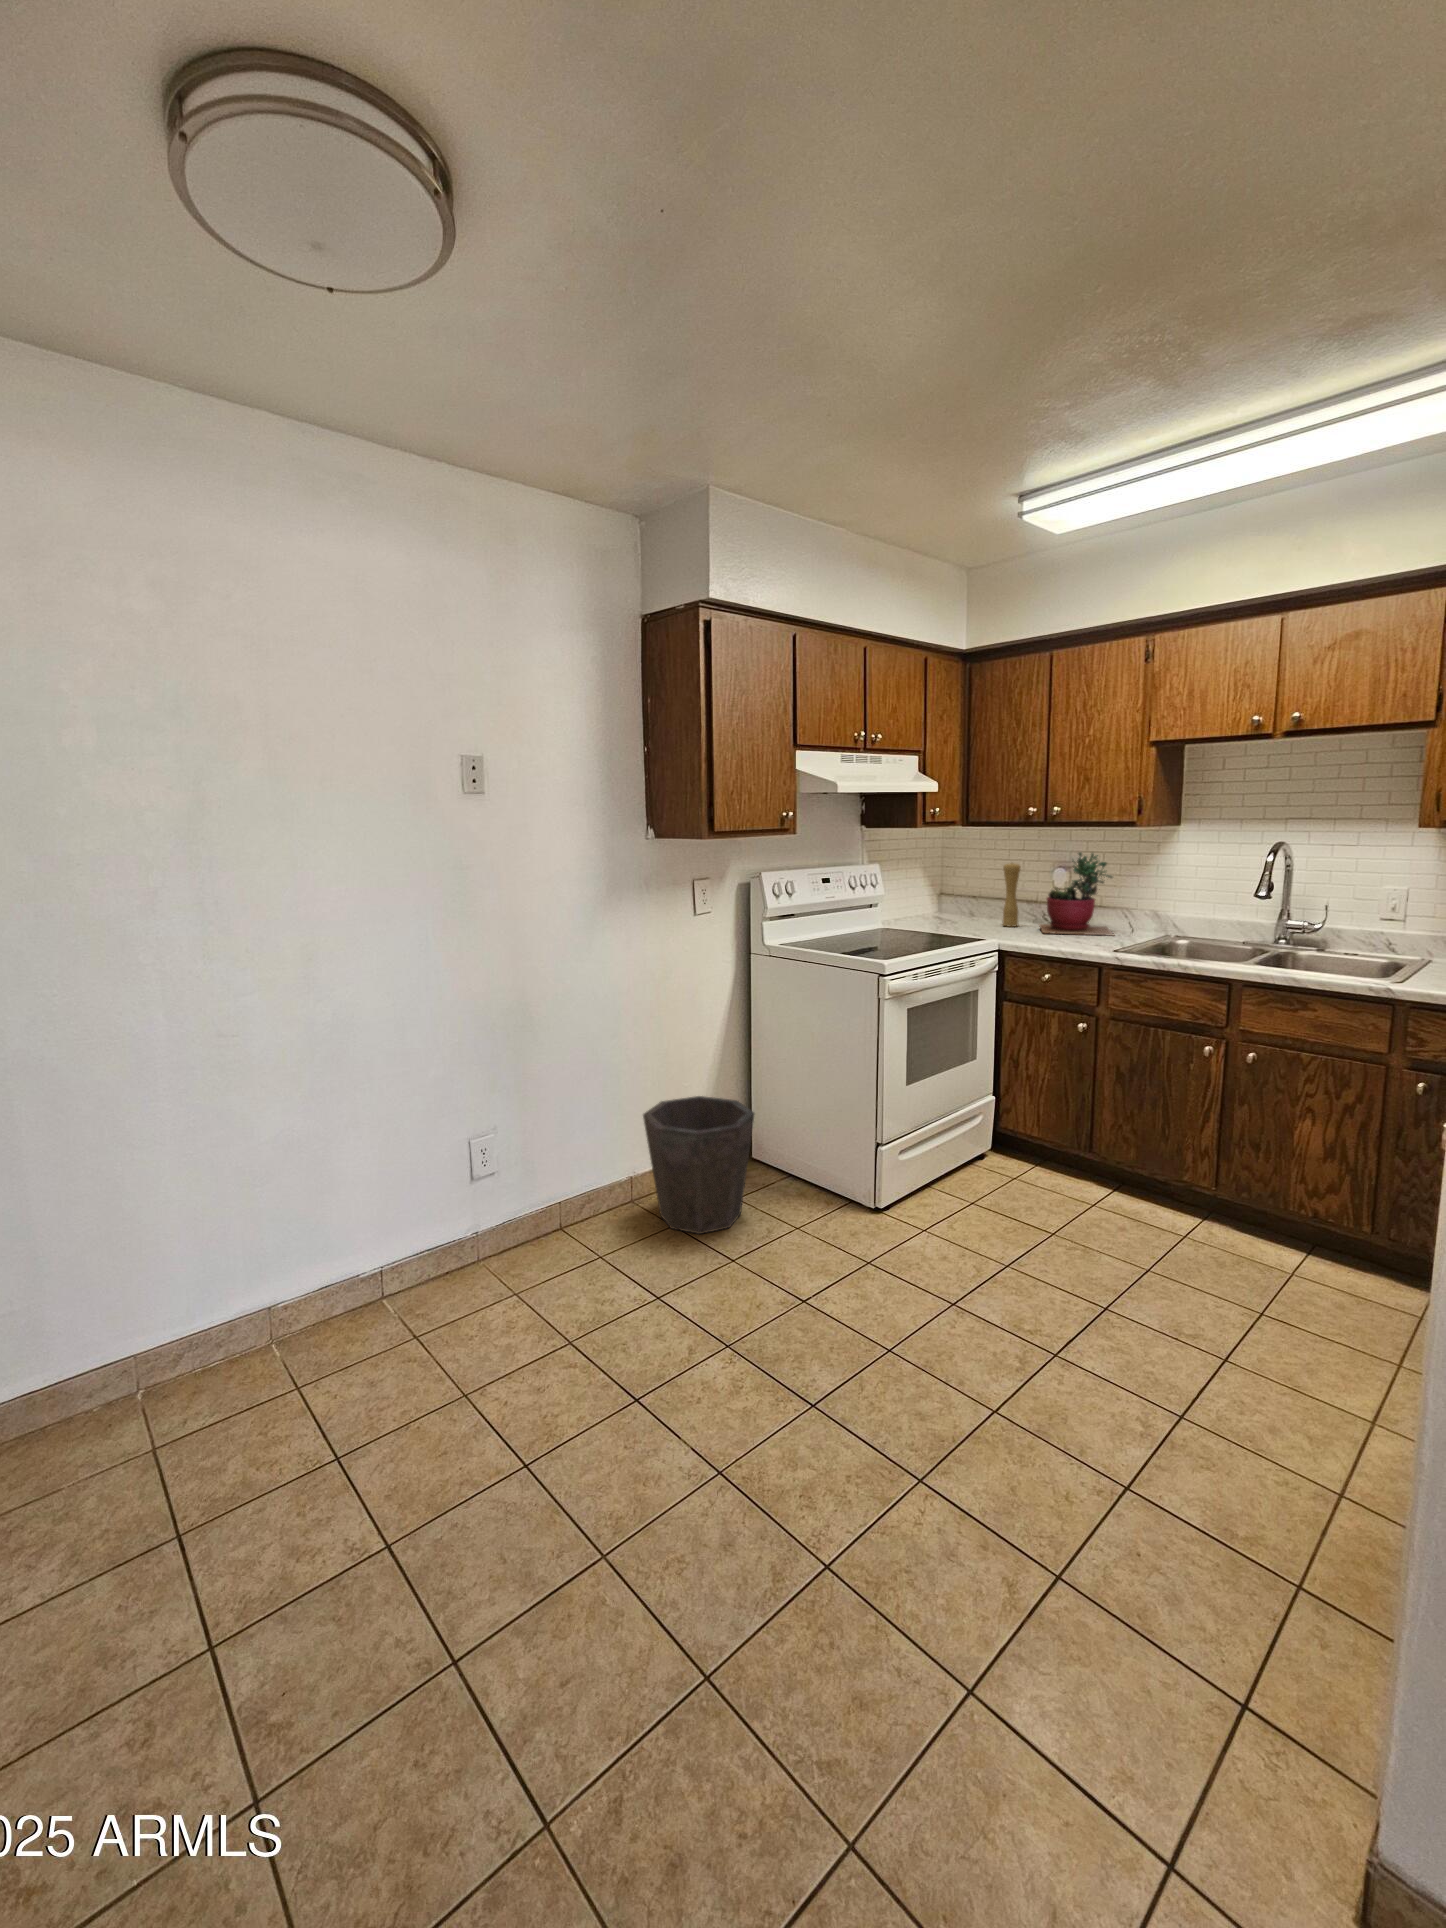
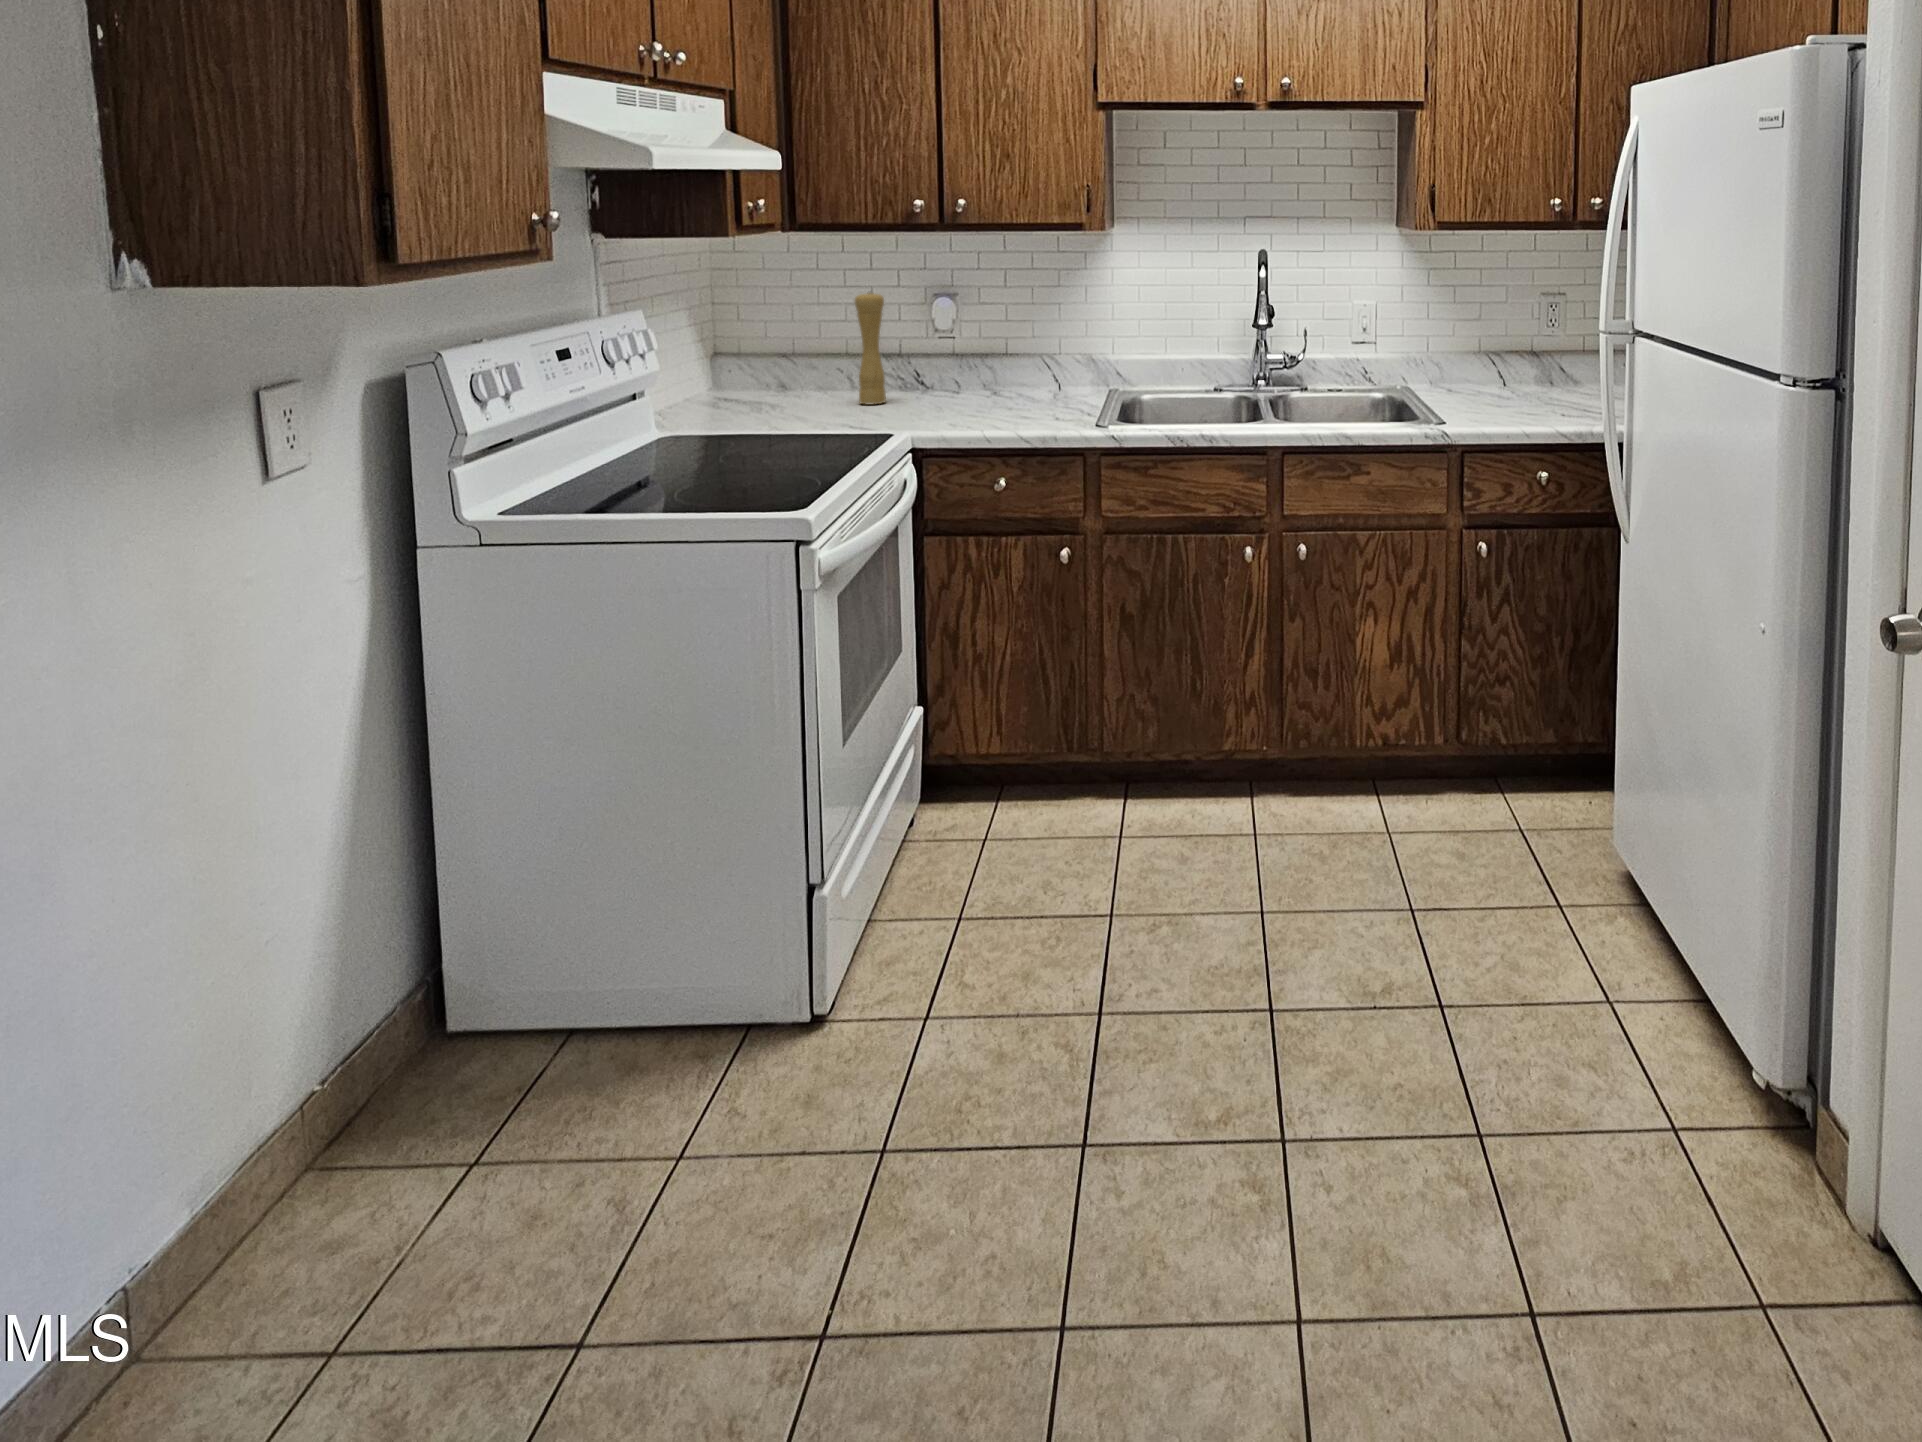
succulent plant: present [1039,852,1113,935] -> none [923,271,1058,412]
waste bin: present [643,1096,754,1234] -> none [200,917,541,1348]

